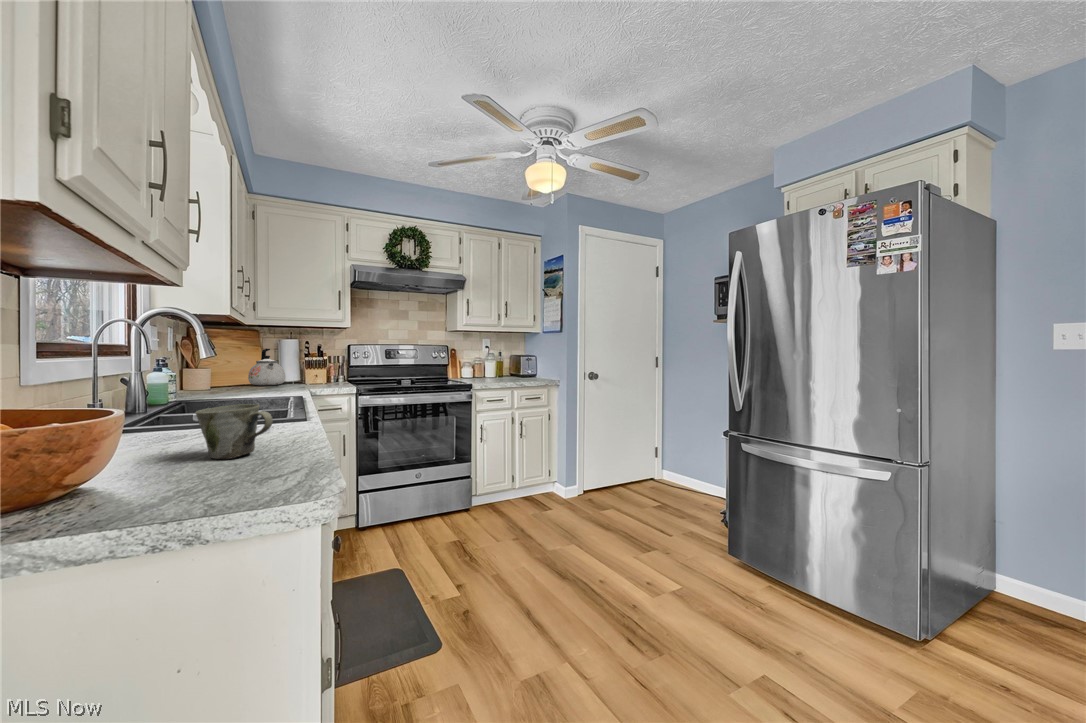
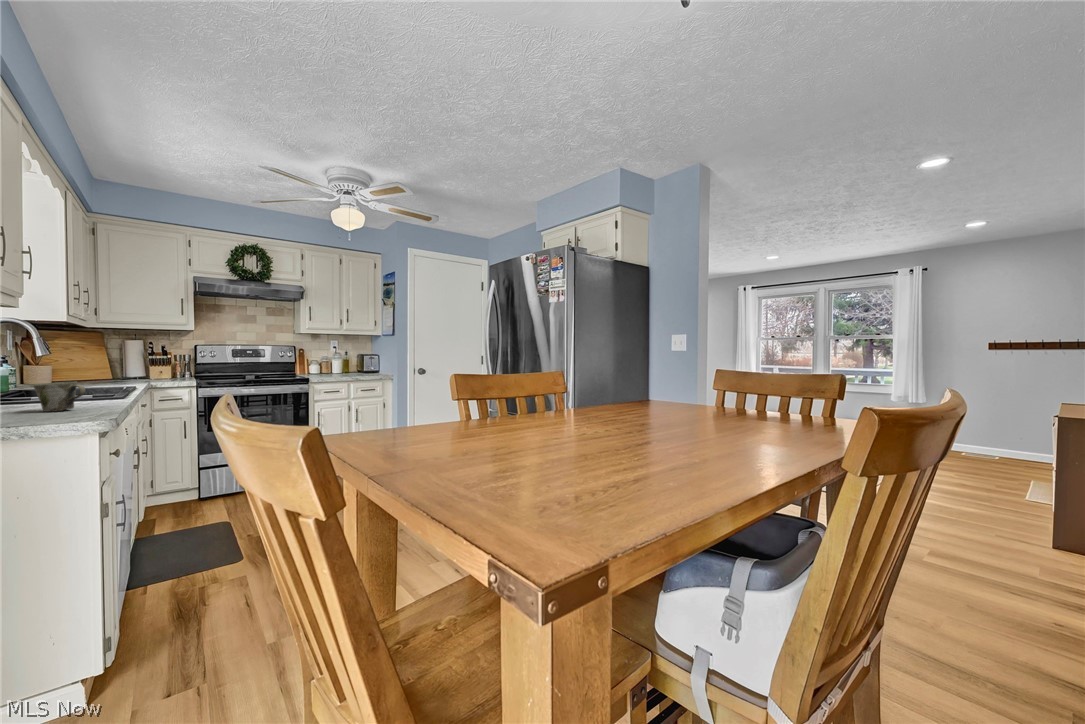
kettle: present [248,349,285,386] -> none [90,349,128,381]

